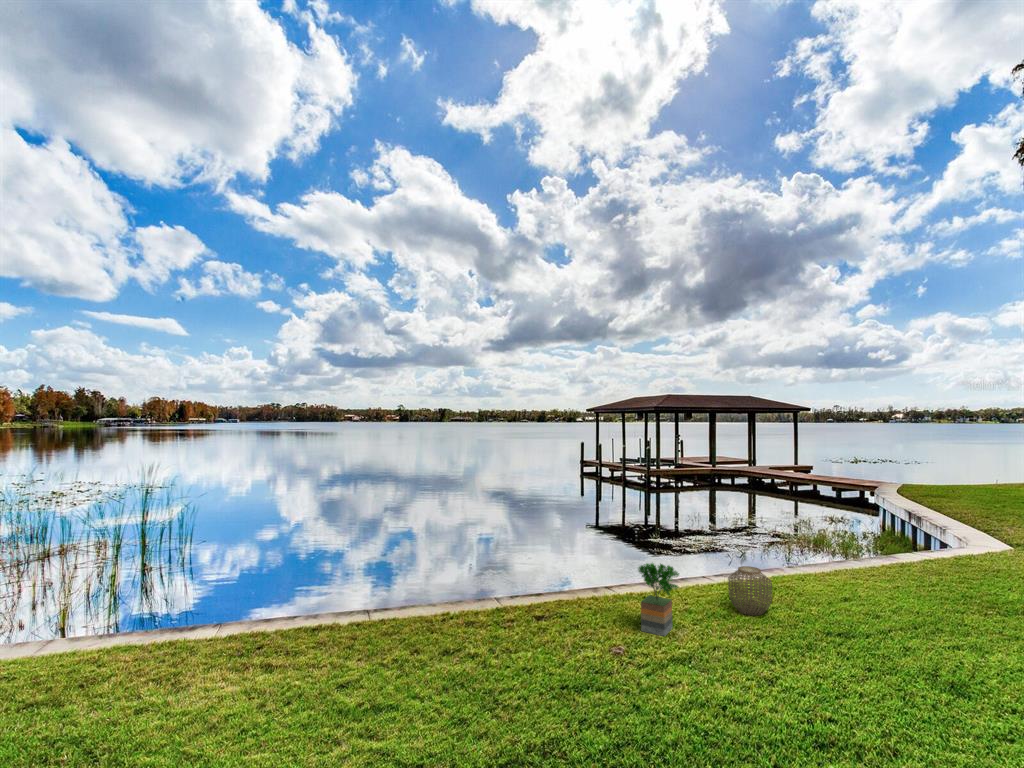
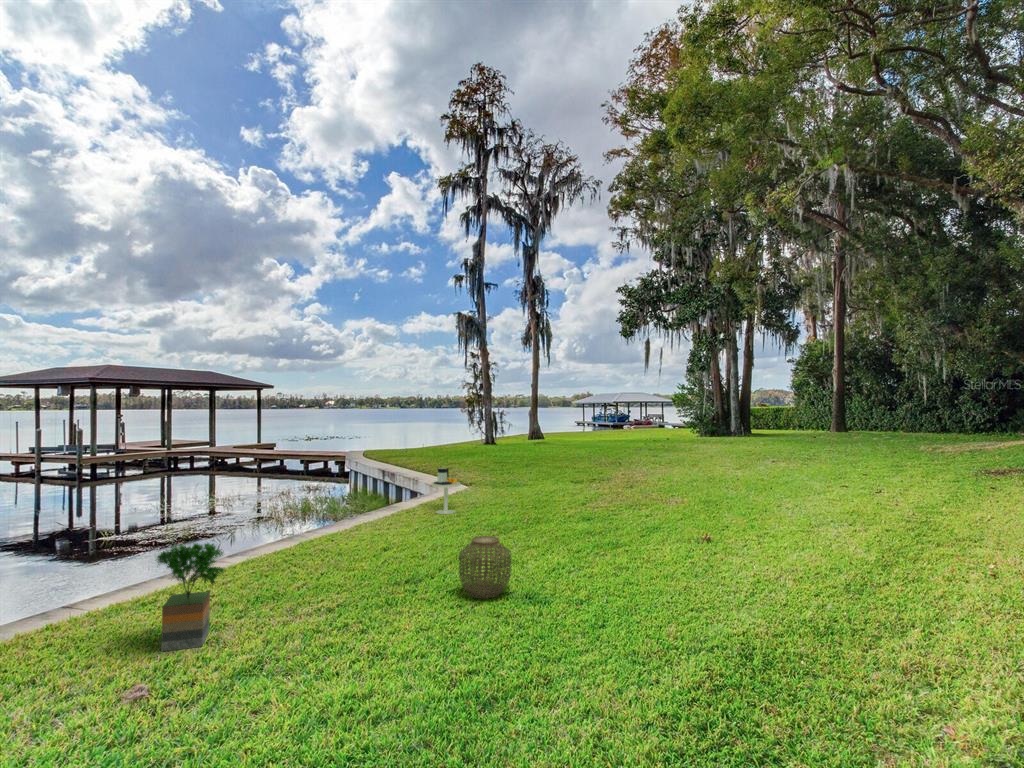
side table: none [929,525,970,580] -> present [432,468,460,514]
woven basket: present [728,566,772,615] -> present [459,536,511,599]

